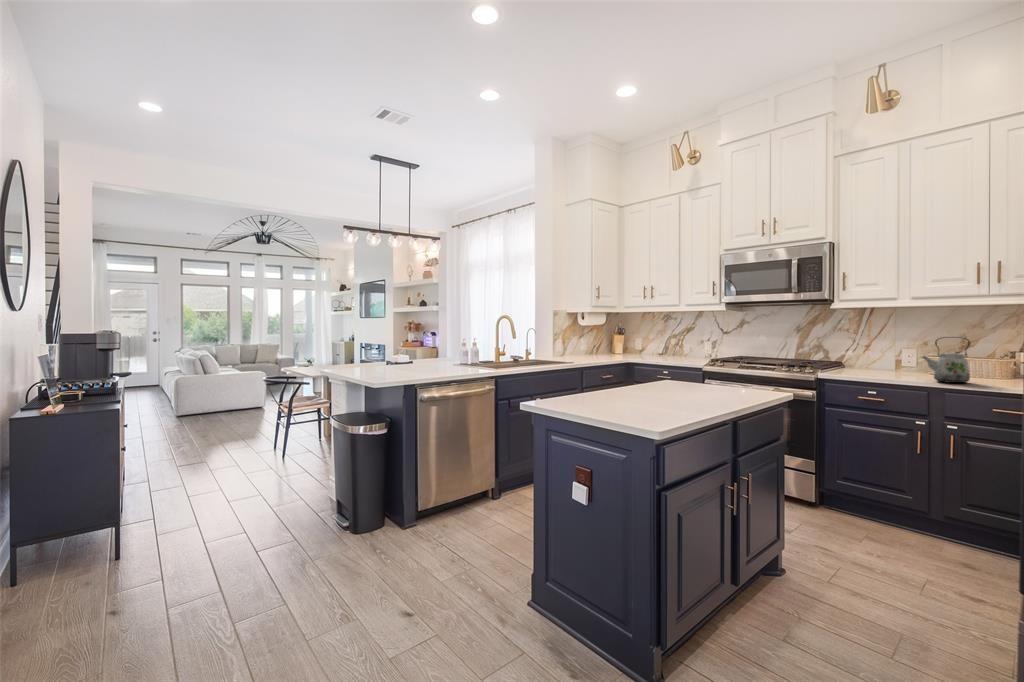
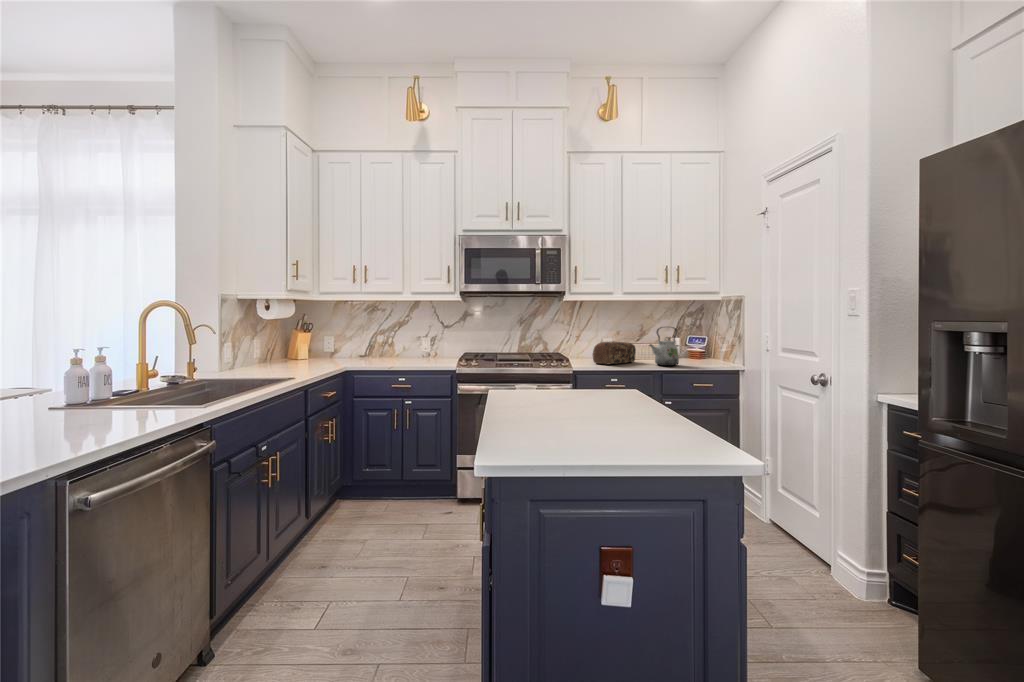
bread loaf: none [856,351,920,376] -> present [592,341,636,365]

